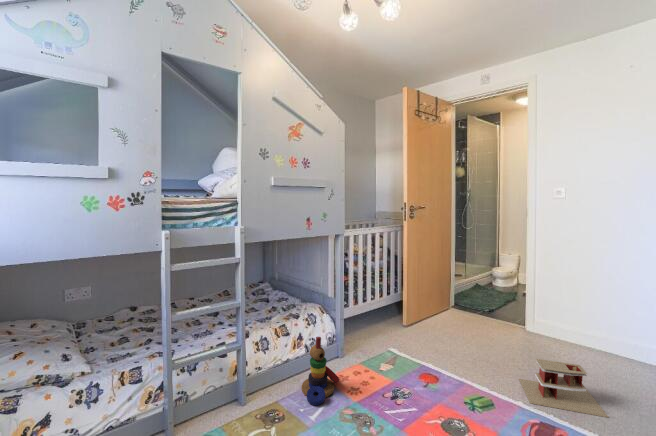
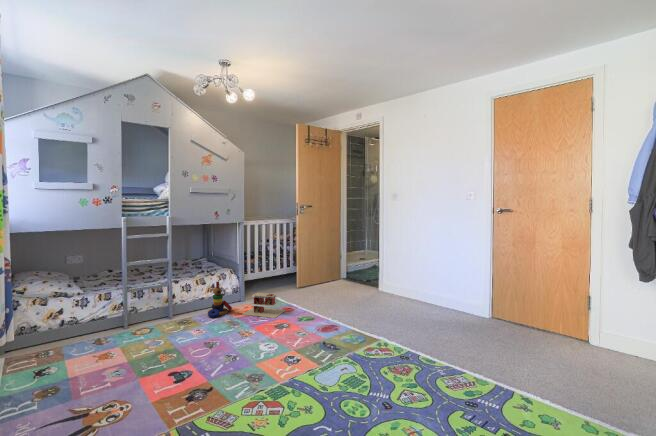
toy house: present [519,359,608,417] -> present [243,292,285,318]

